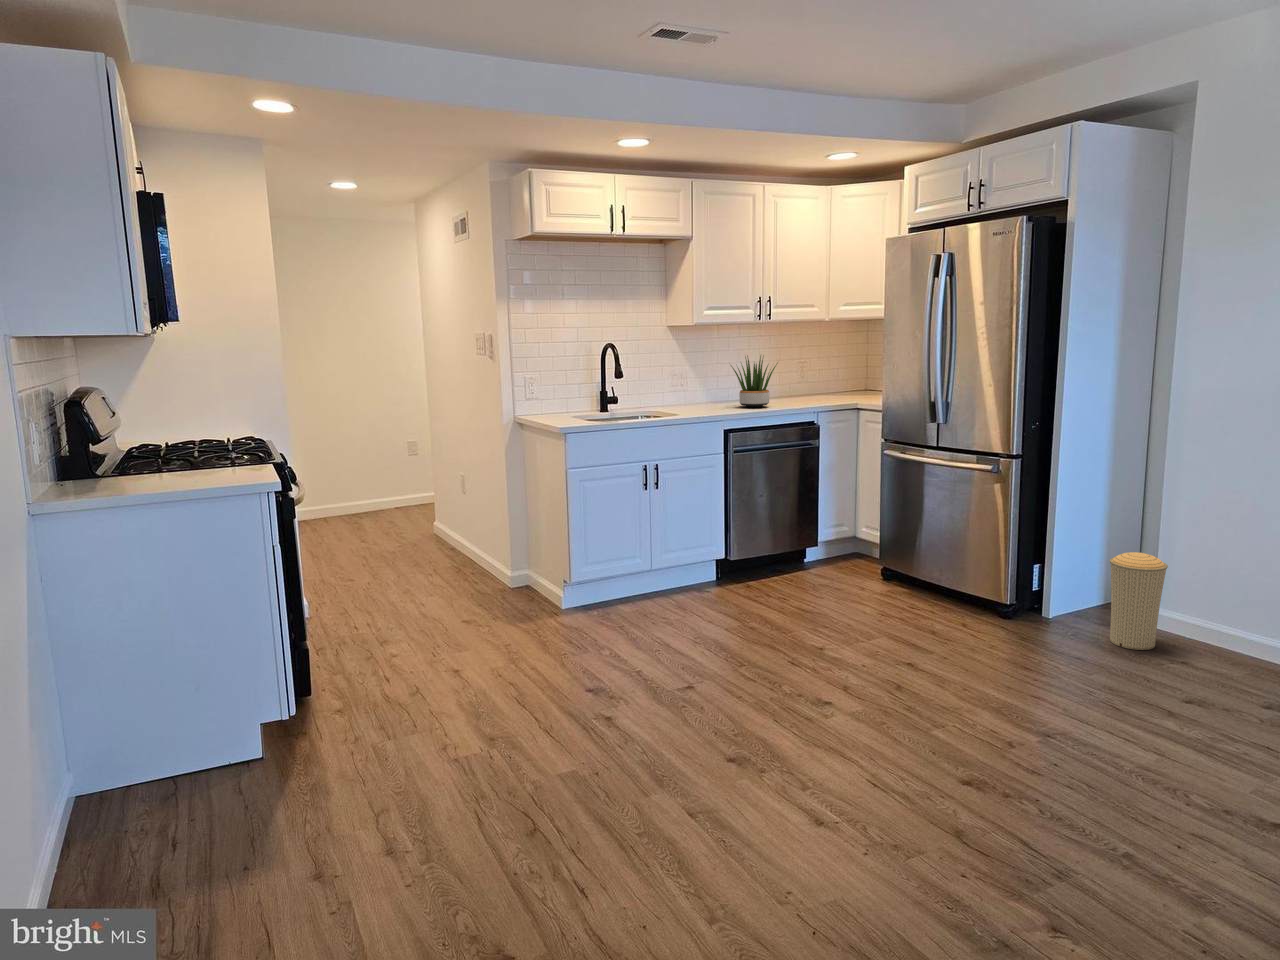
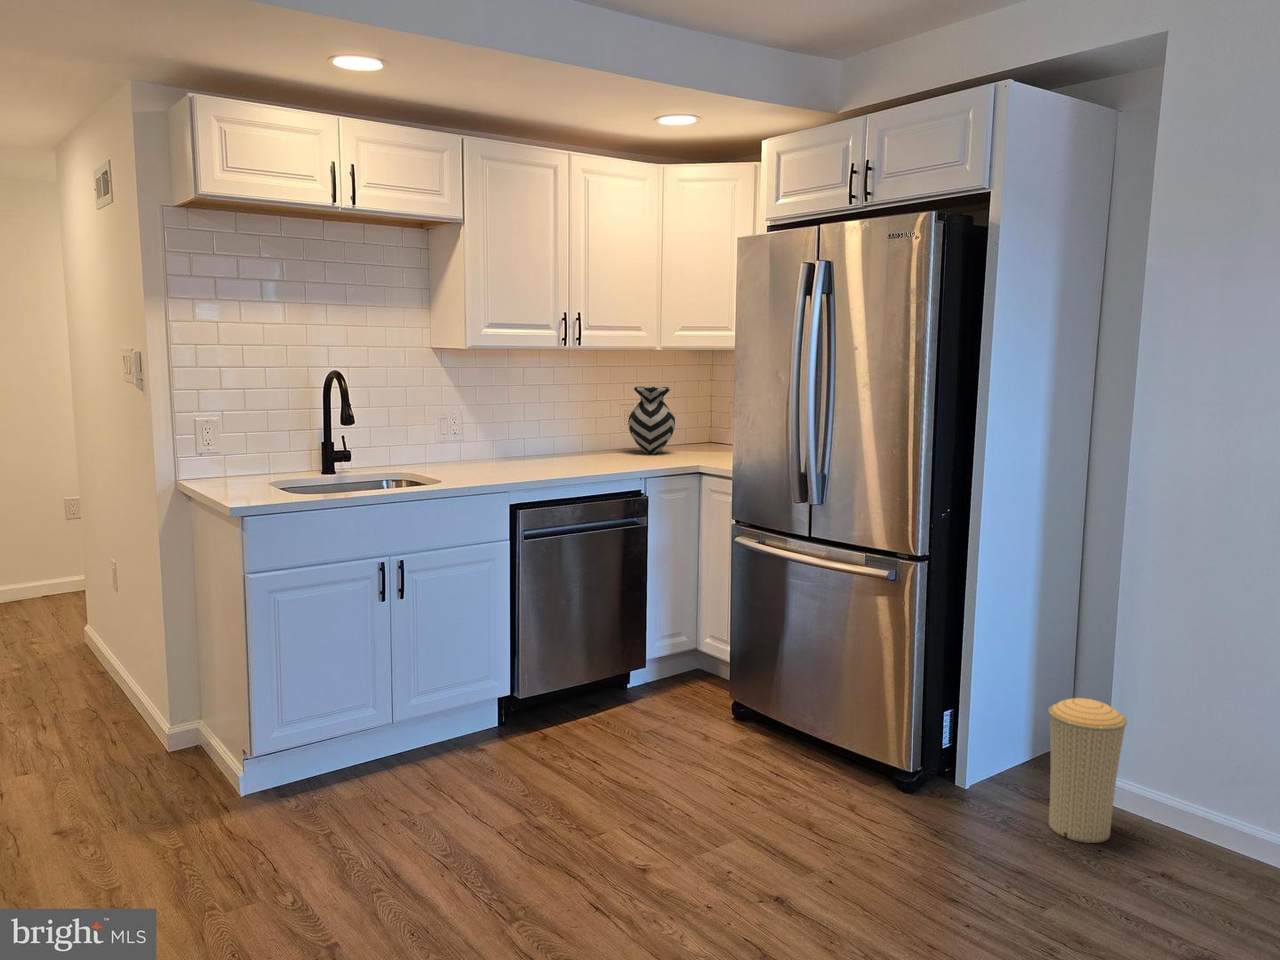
vase: none [804,349,838,397] -> present [628,387,675,454]
potted plant: present [731,356,777,408] -> none [517,393,591,470]

